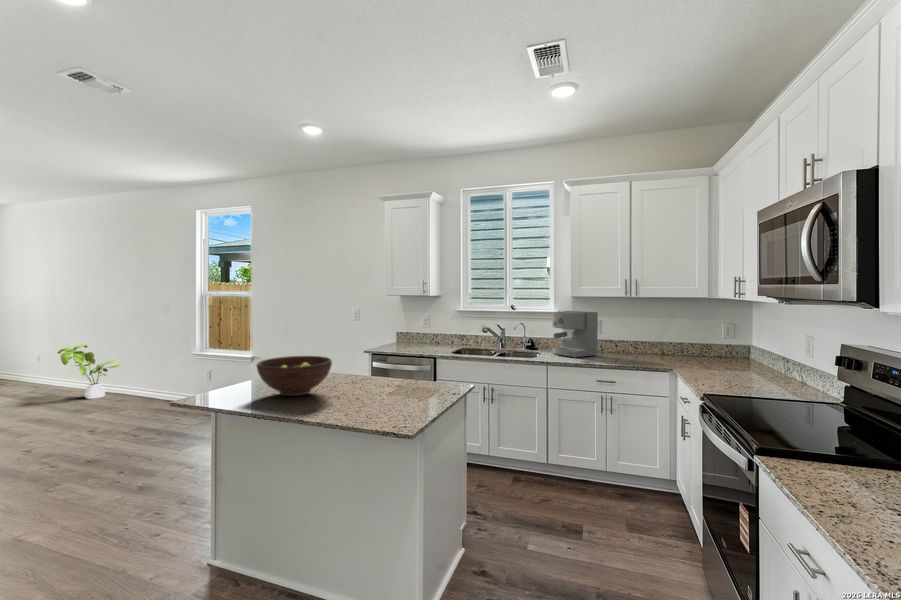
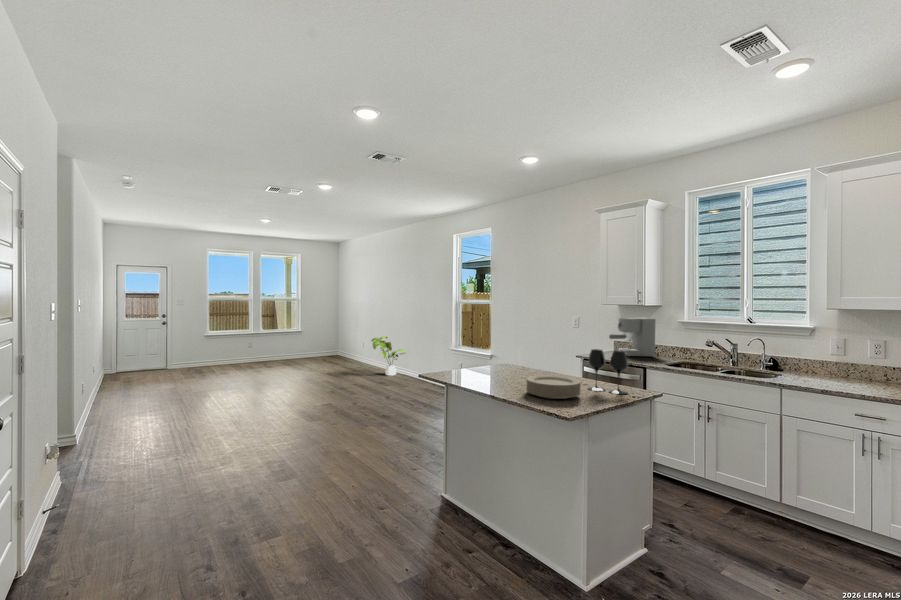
coffee maker: present [552,311,598,358] -> present [609,318,656,357]
wine glass: none [402,348,443,393] -> present [588,349,628,394]
fruit bowl: present [257,356,332,396] -> none [469,349,527,380]
plate: none [342,382,404,412] -> present [526,375,581,399]

